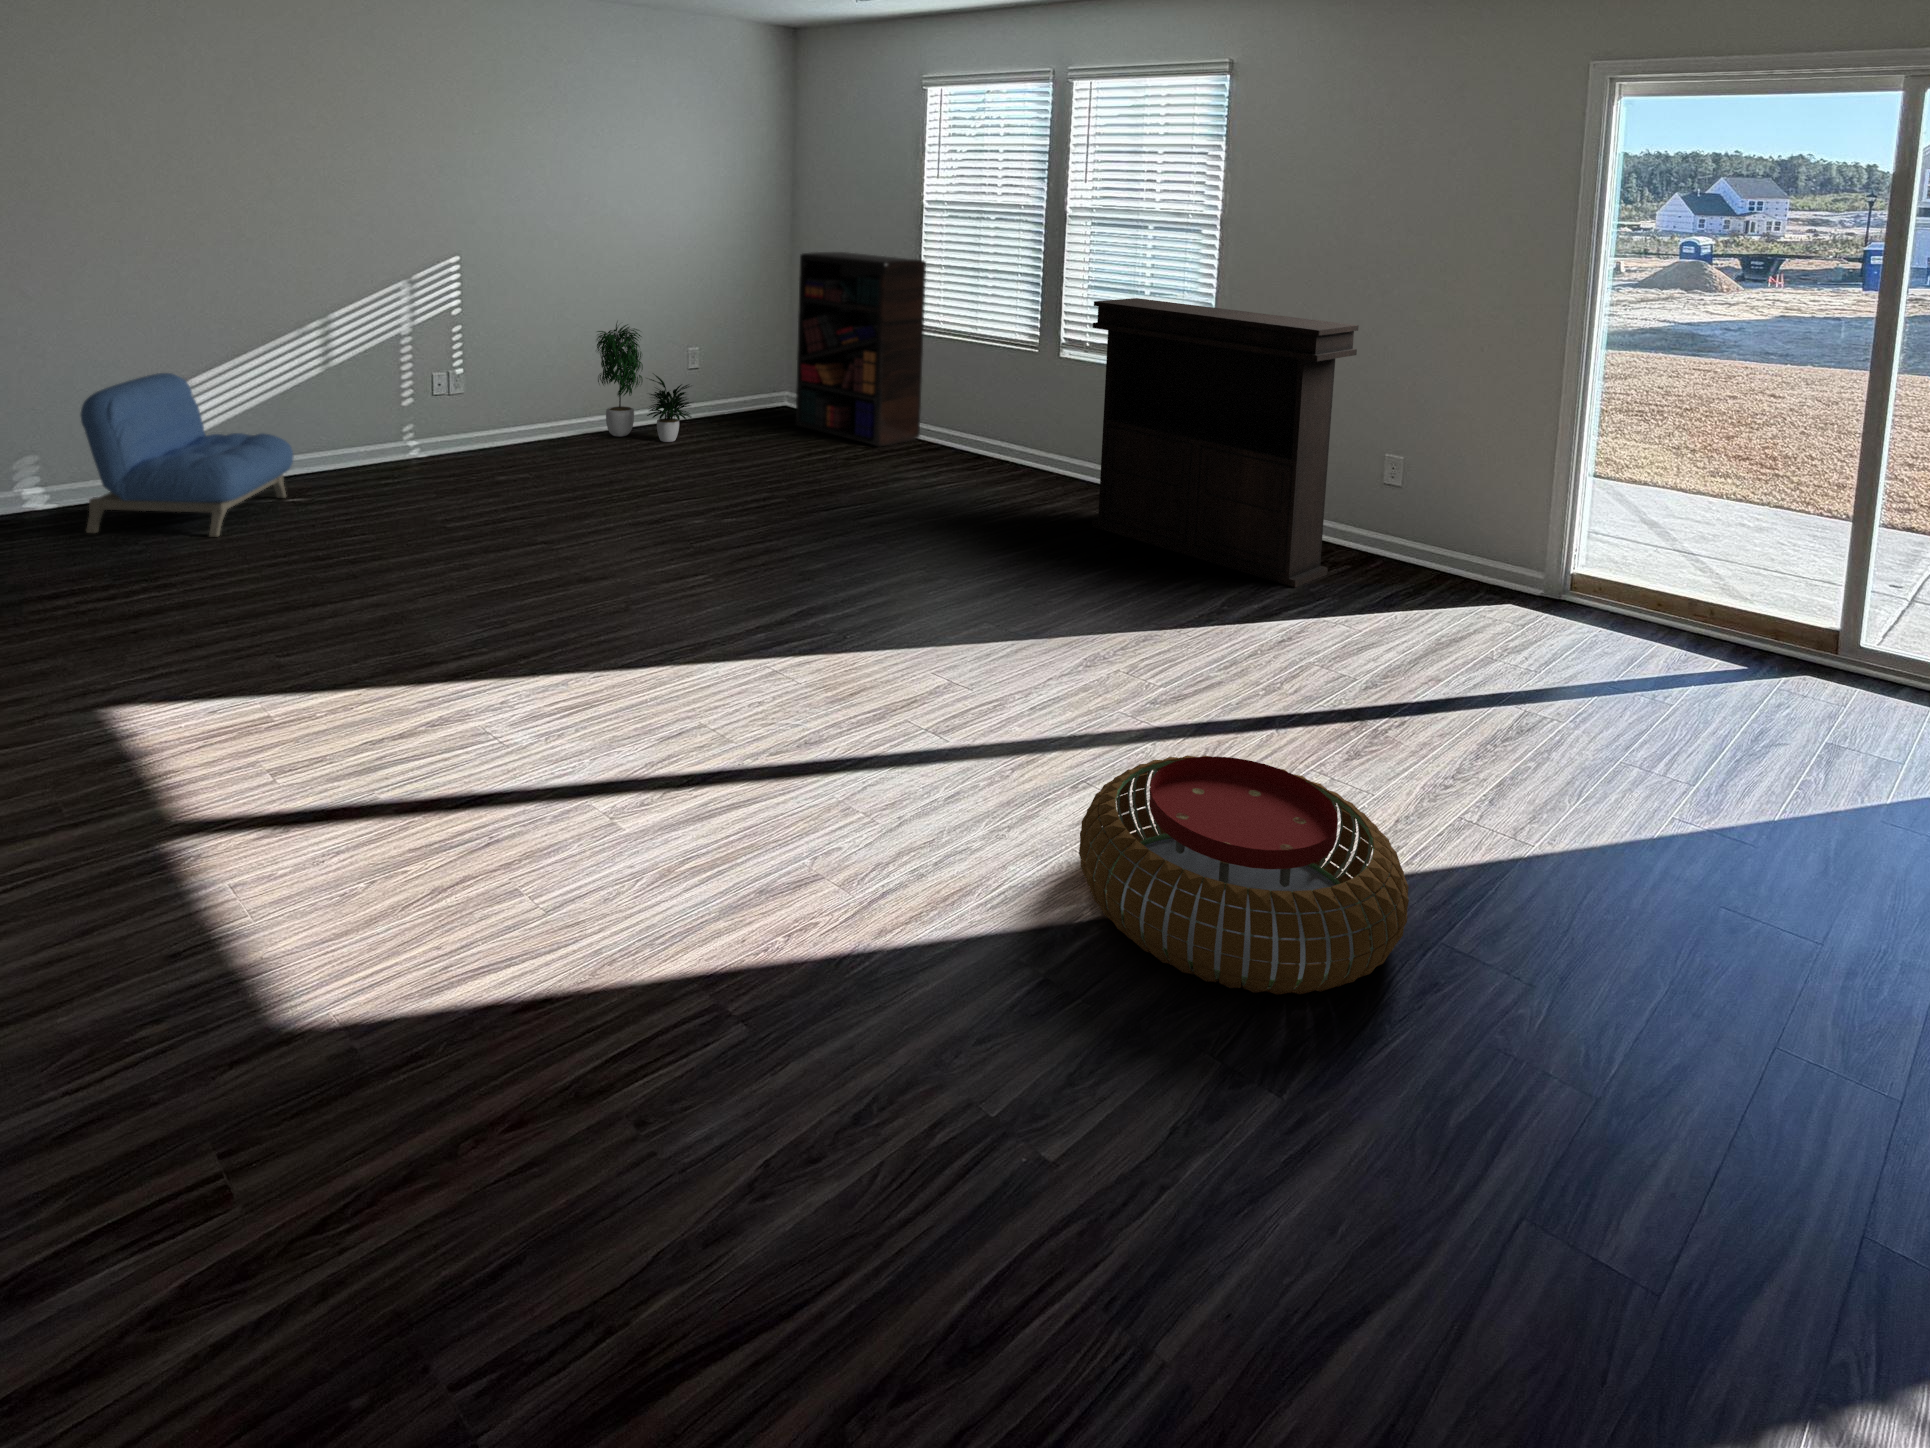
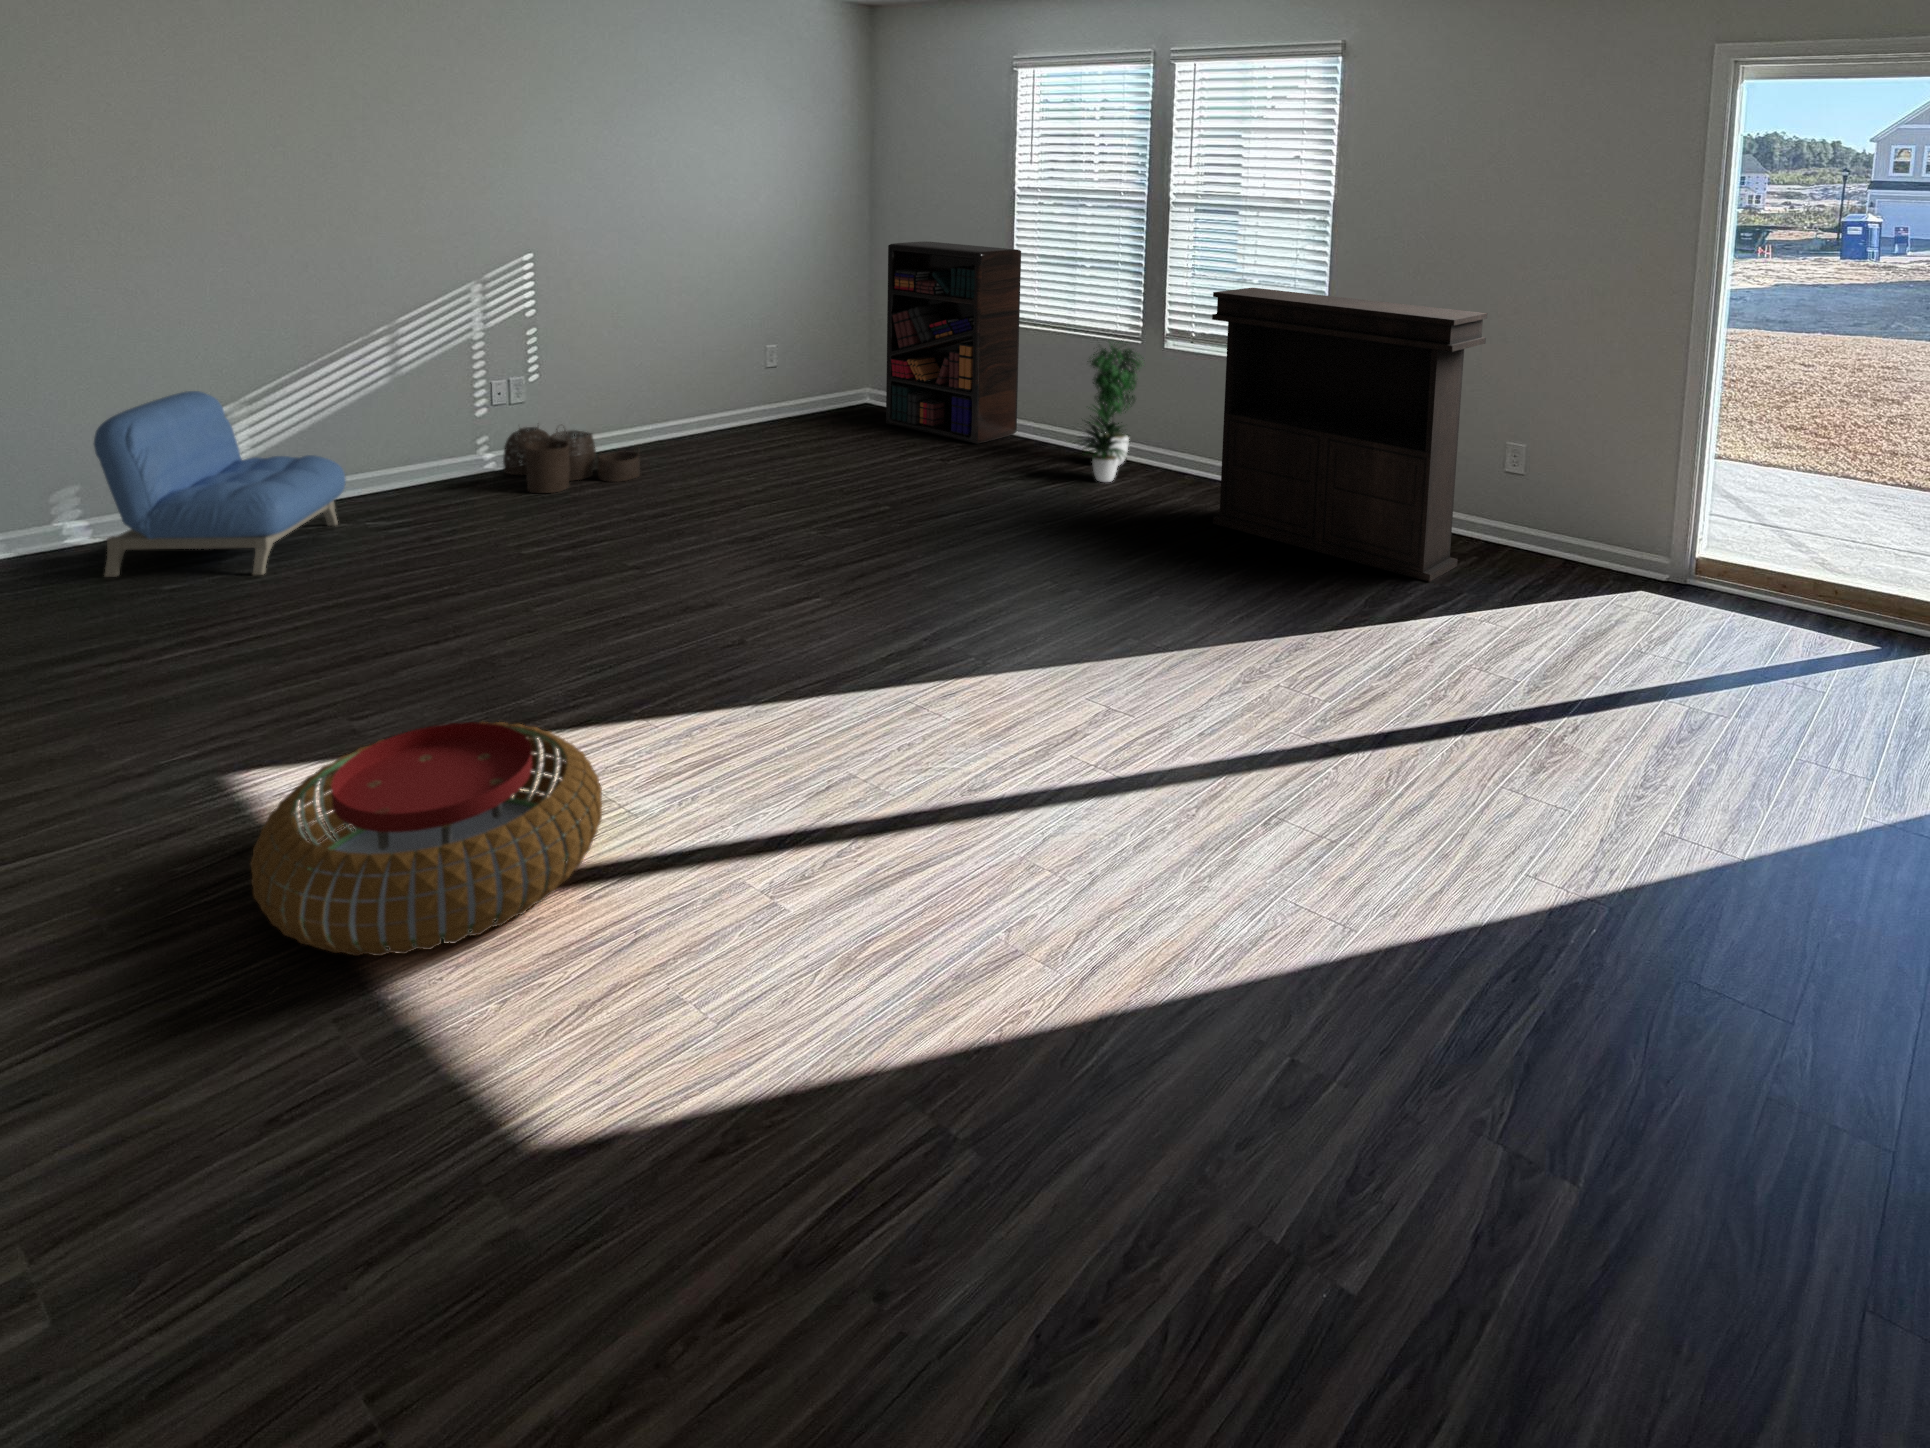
potted plant: present [597,323,692,442] -> present [1082,343,1143,482]
woven basket: none [436,414,559,477] -> present [503,427,640,493]
pouf: present [1079,755,1409,995] -> present [251,722,602,956]

